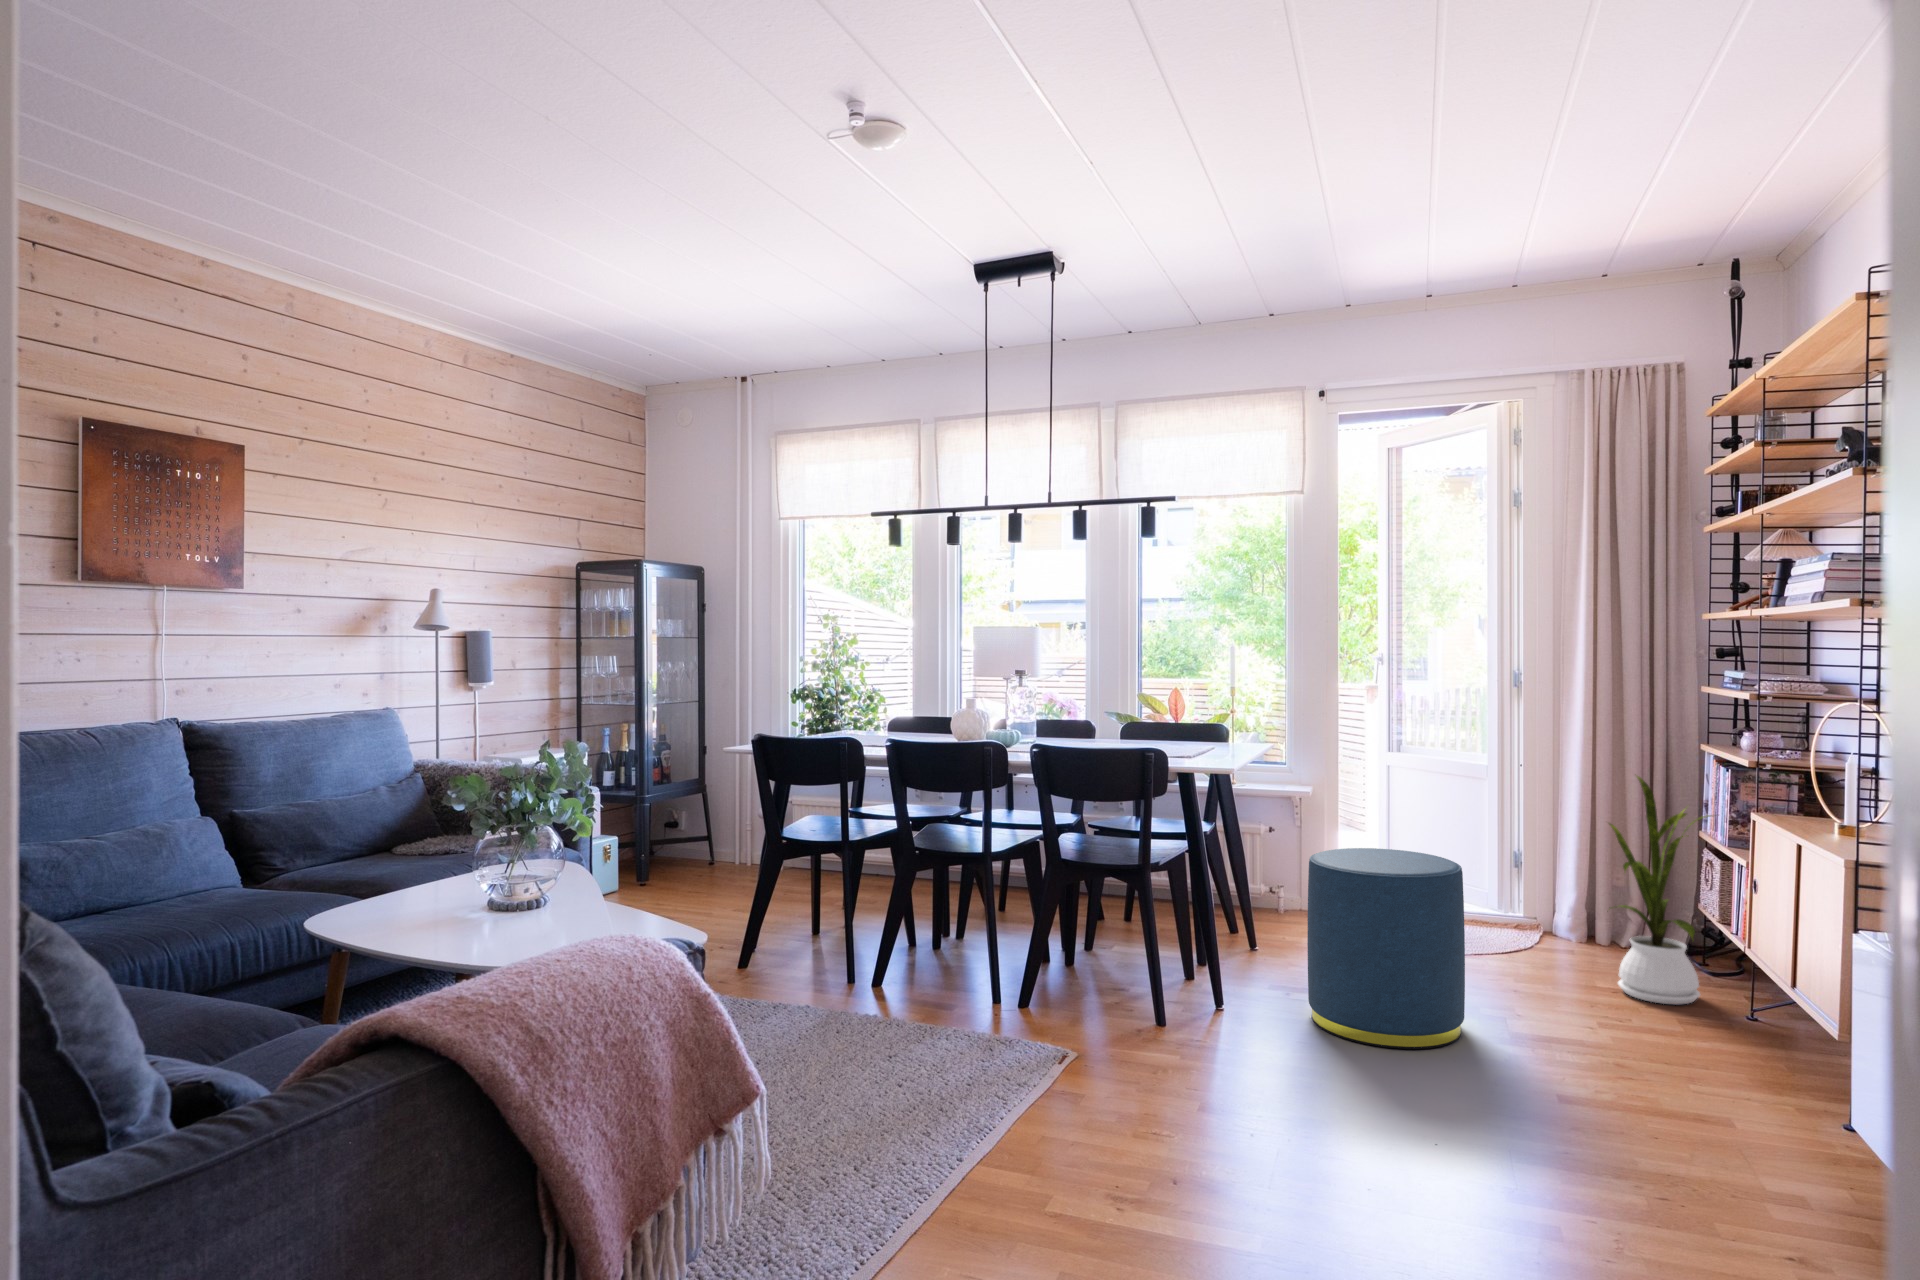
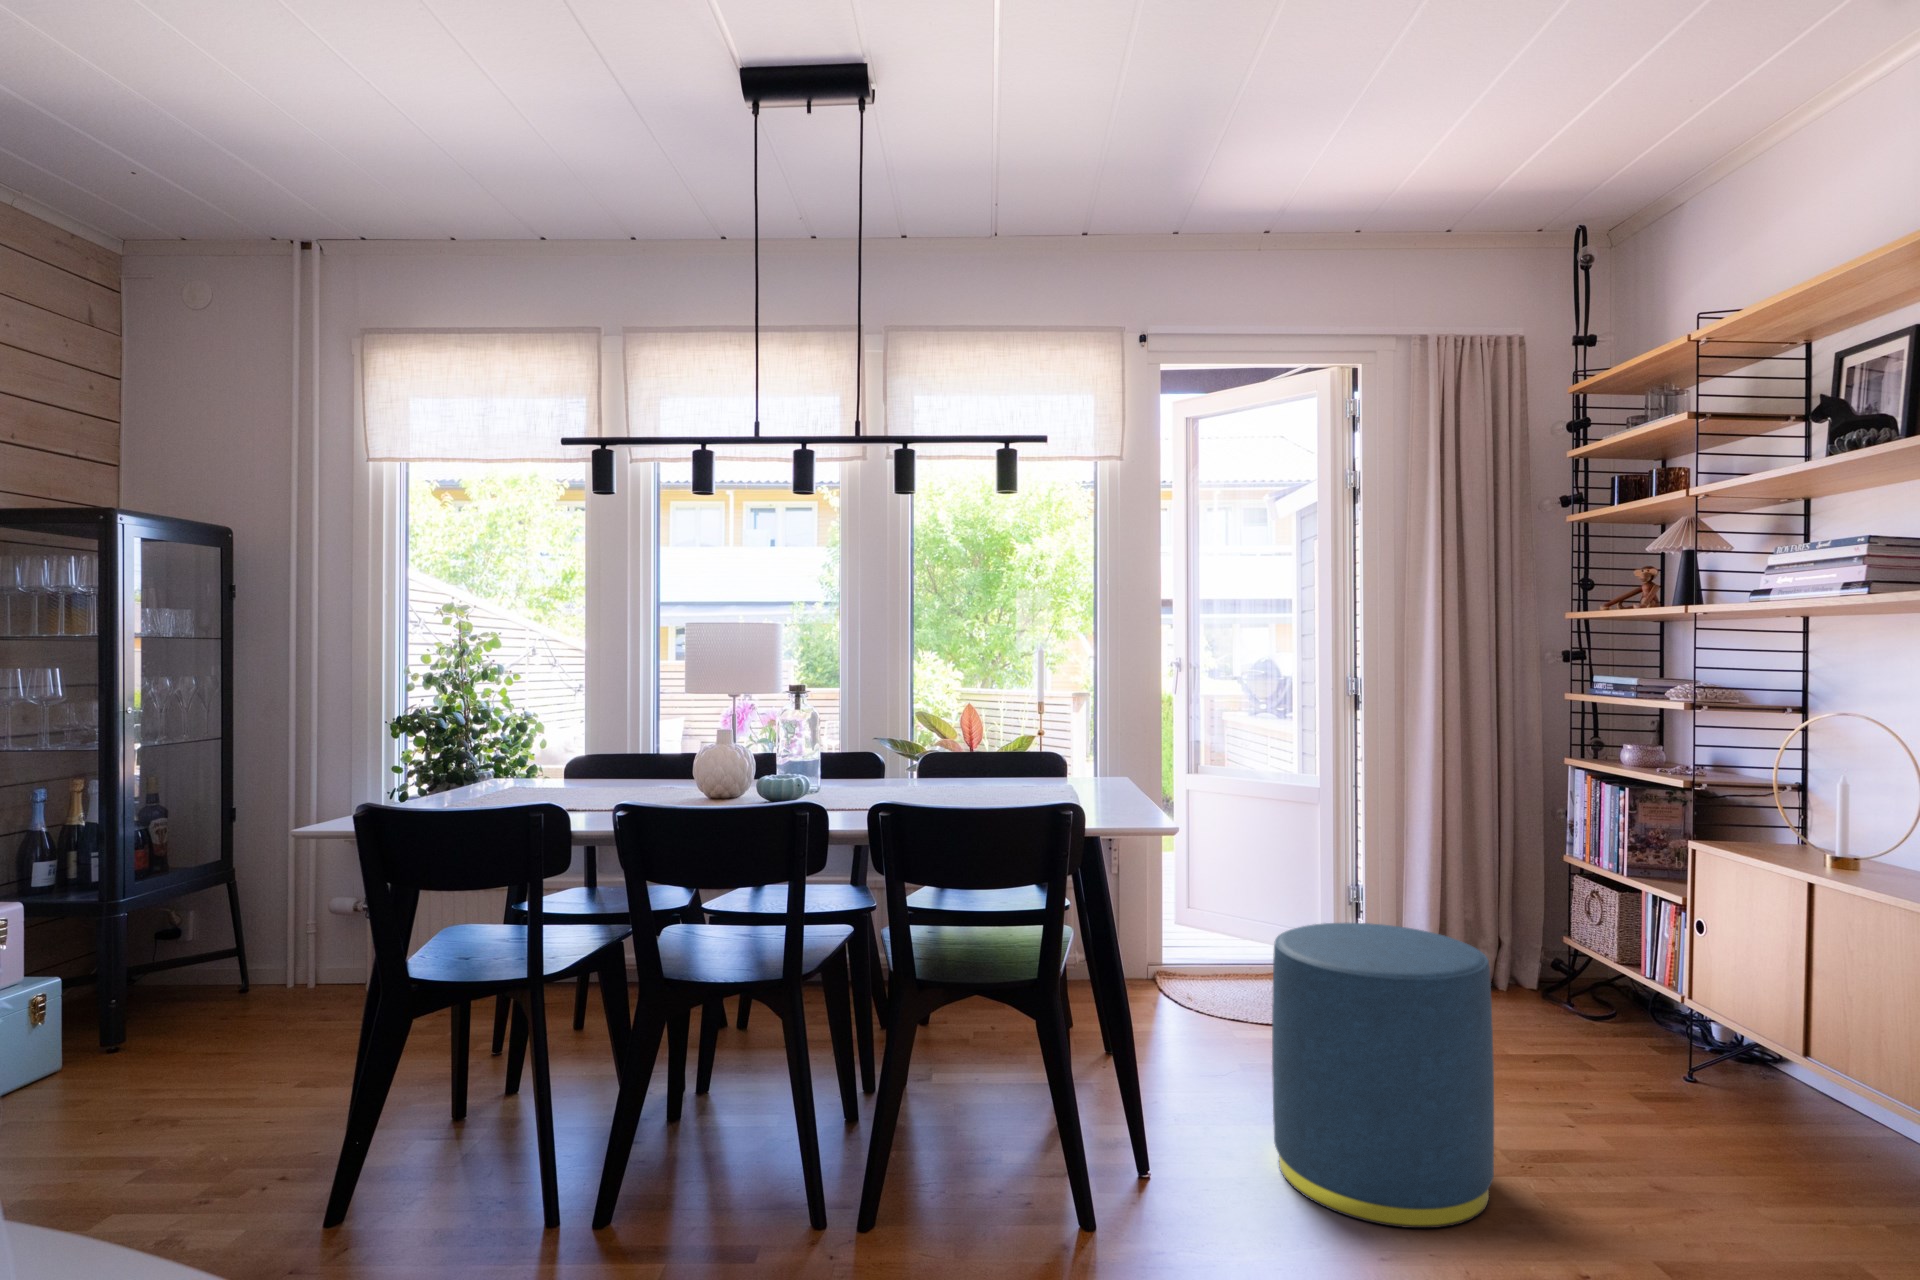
house plant: present [1609,776,1711,1004] -> none [1519,797,1661,1076]

